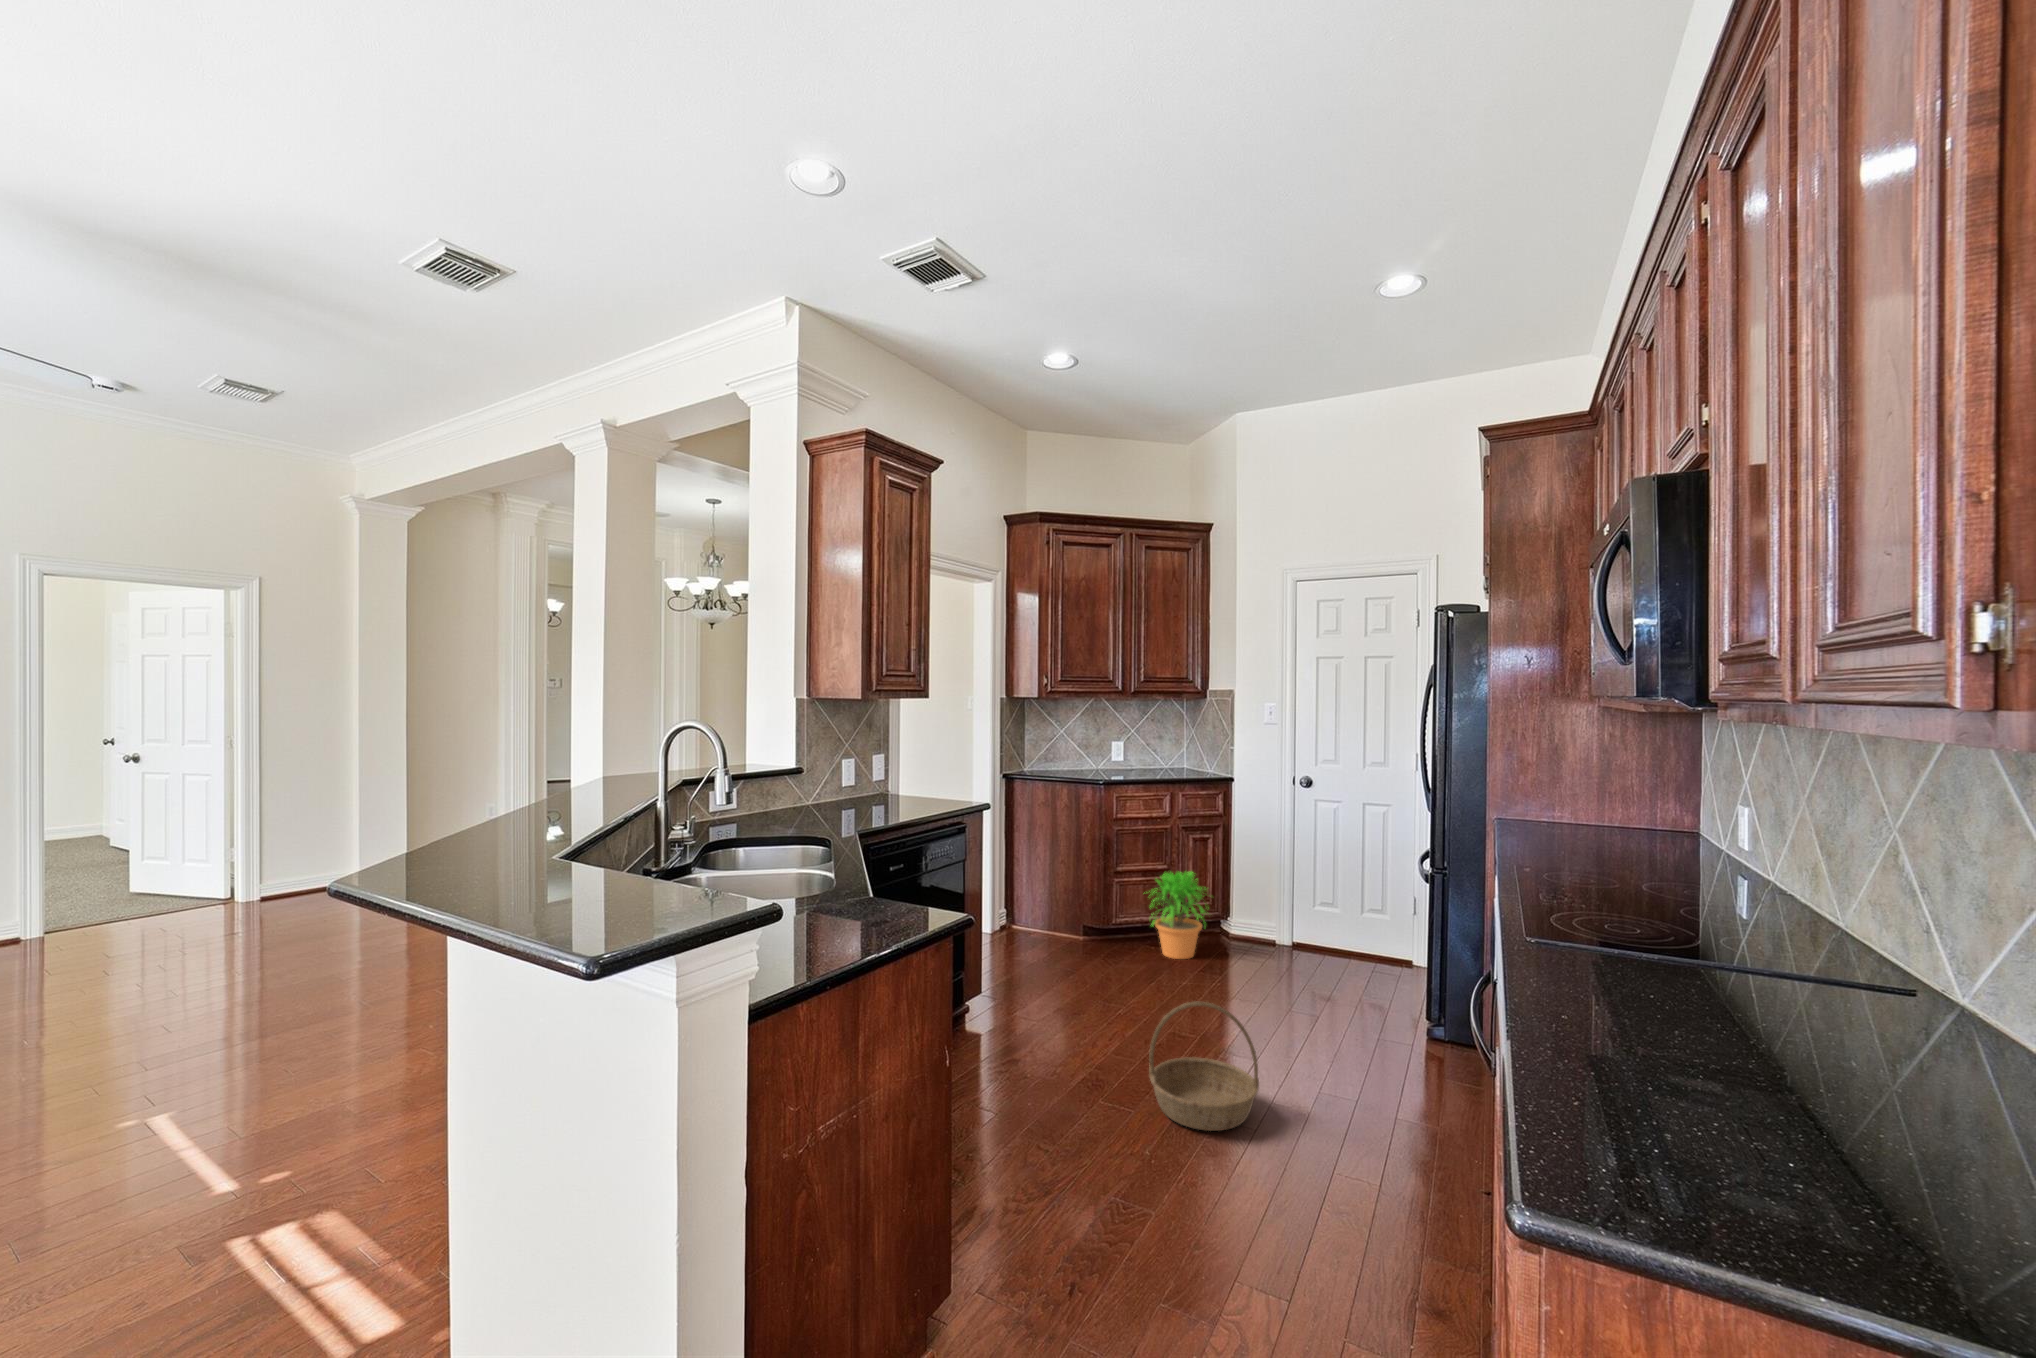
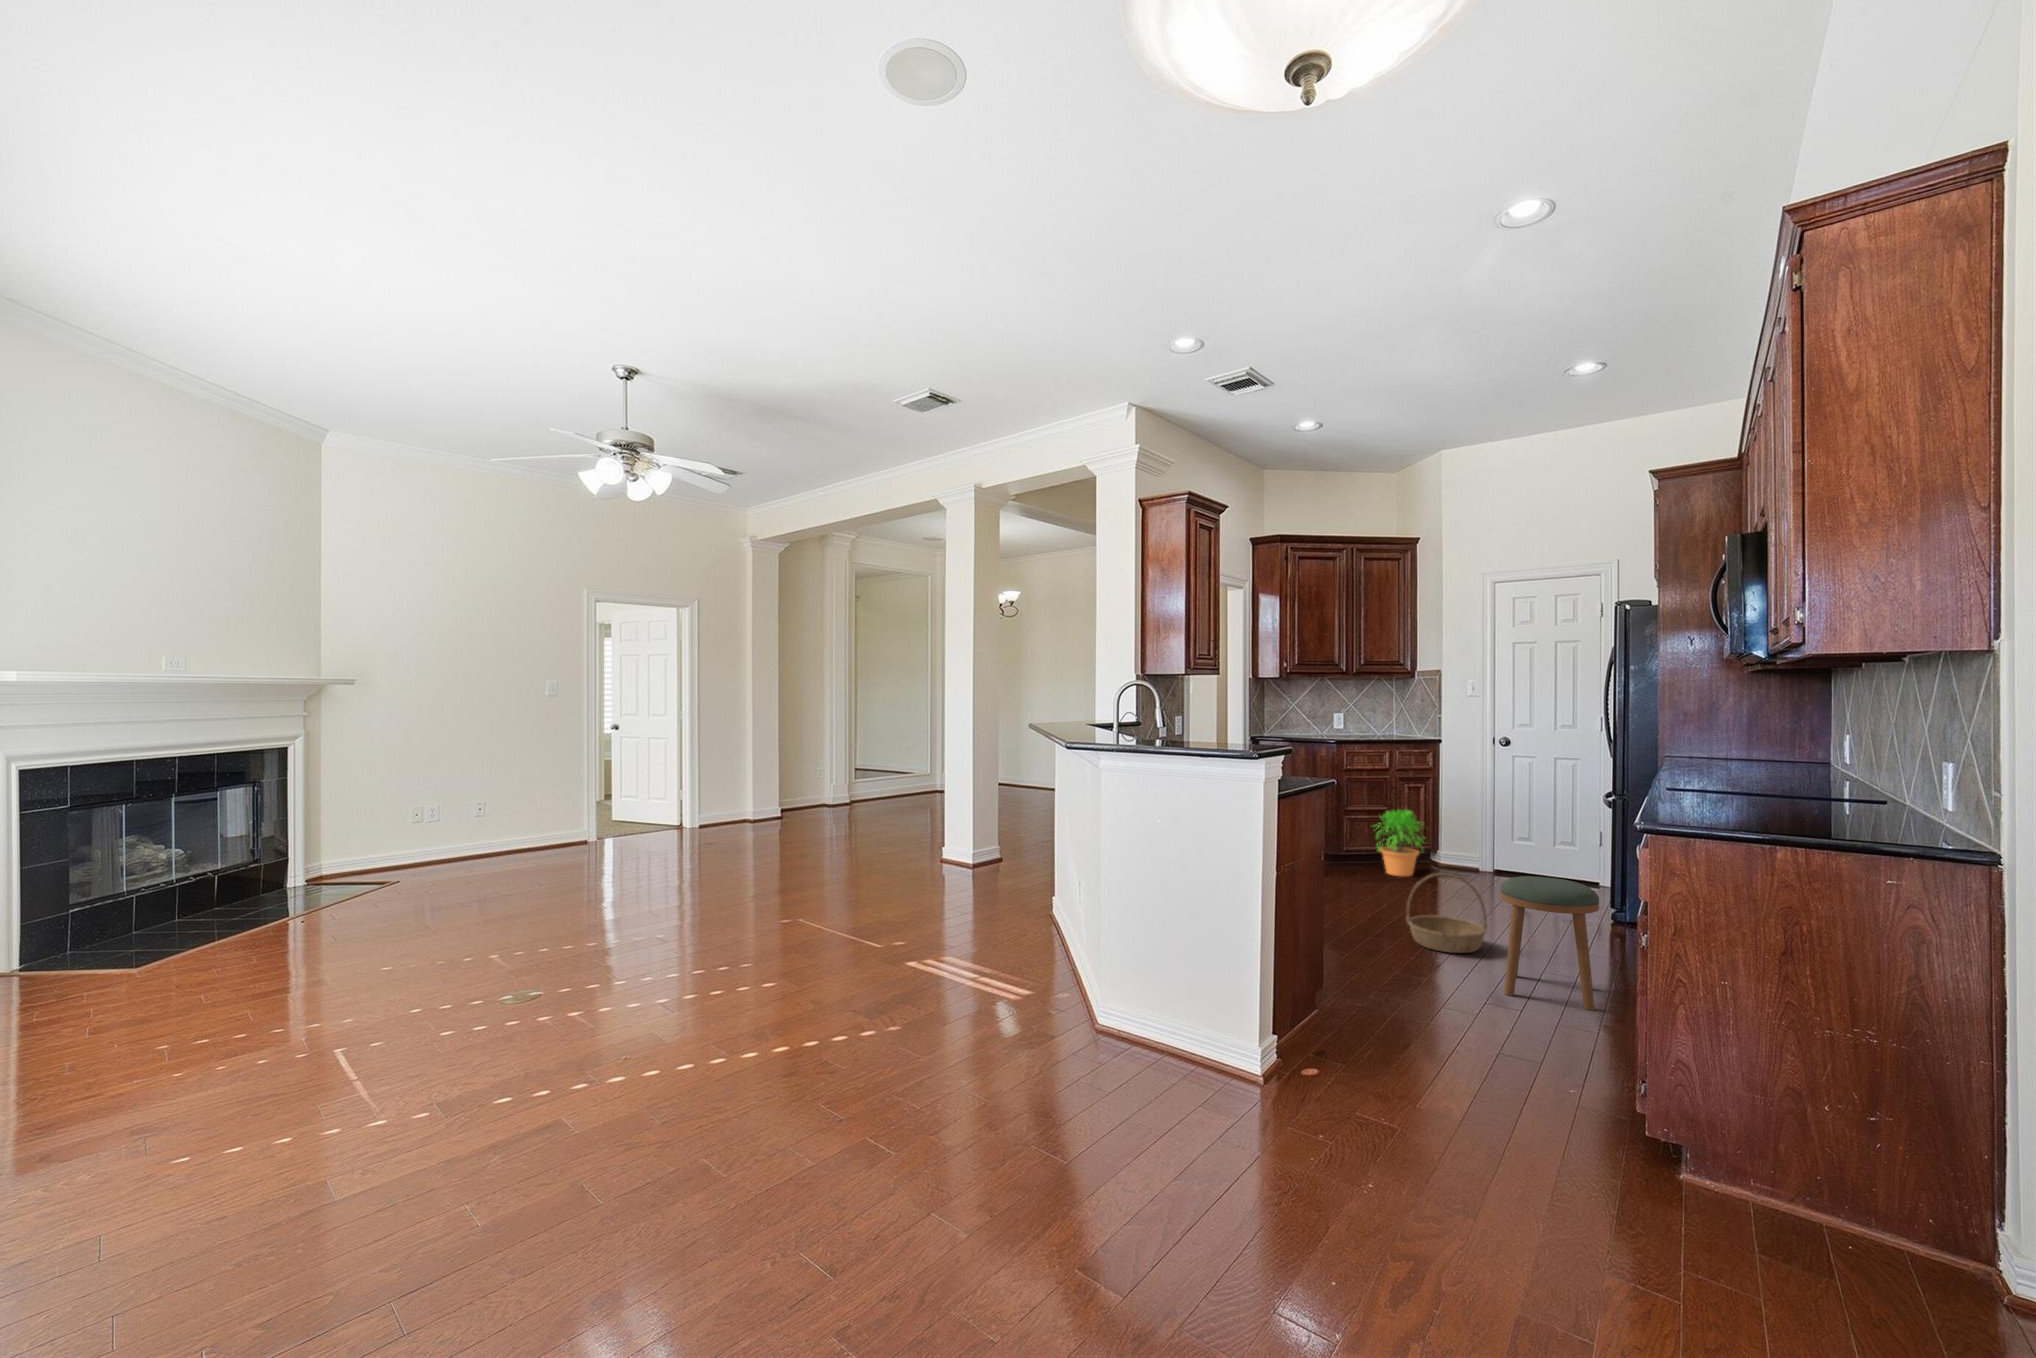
stool: none [1265,1030,1410,1281] -> present [1500,876,1599,1010]

